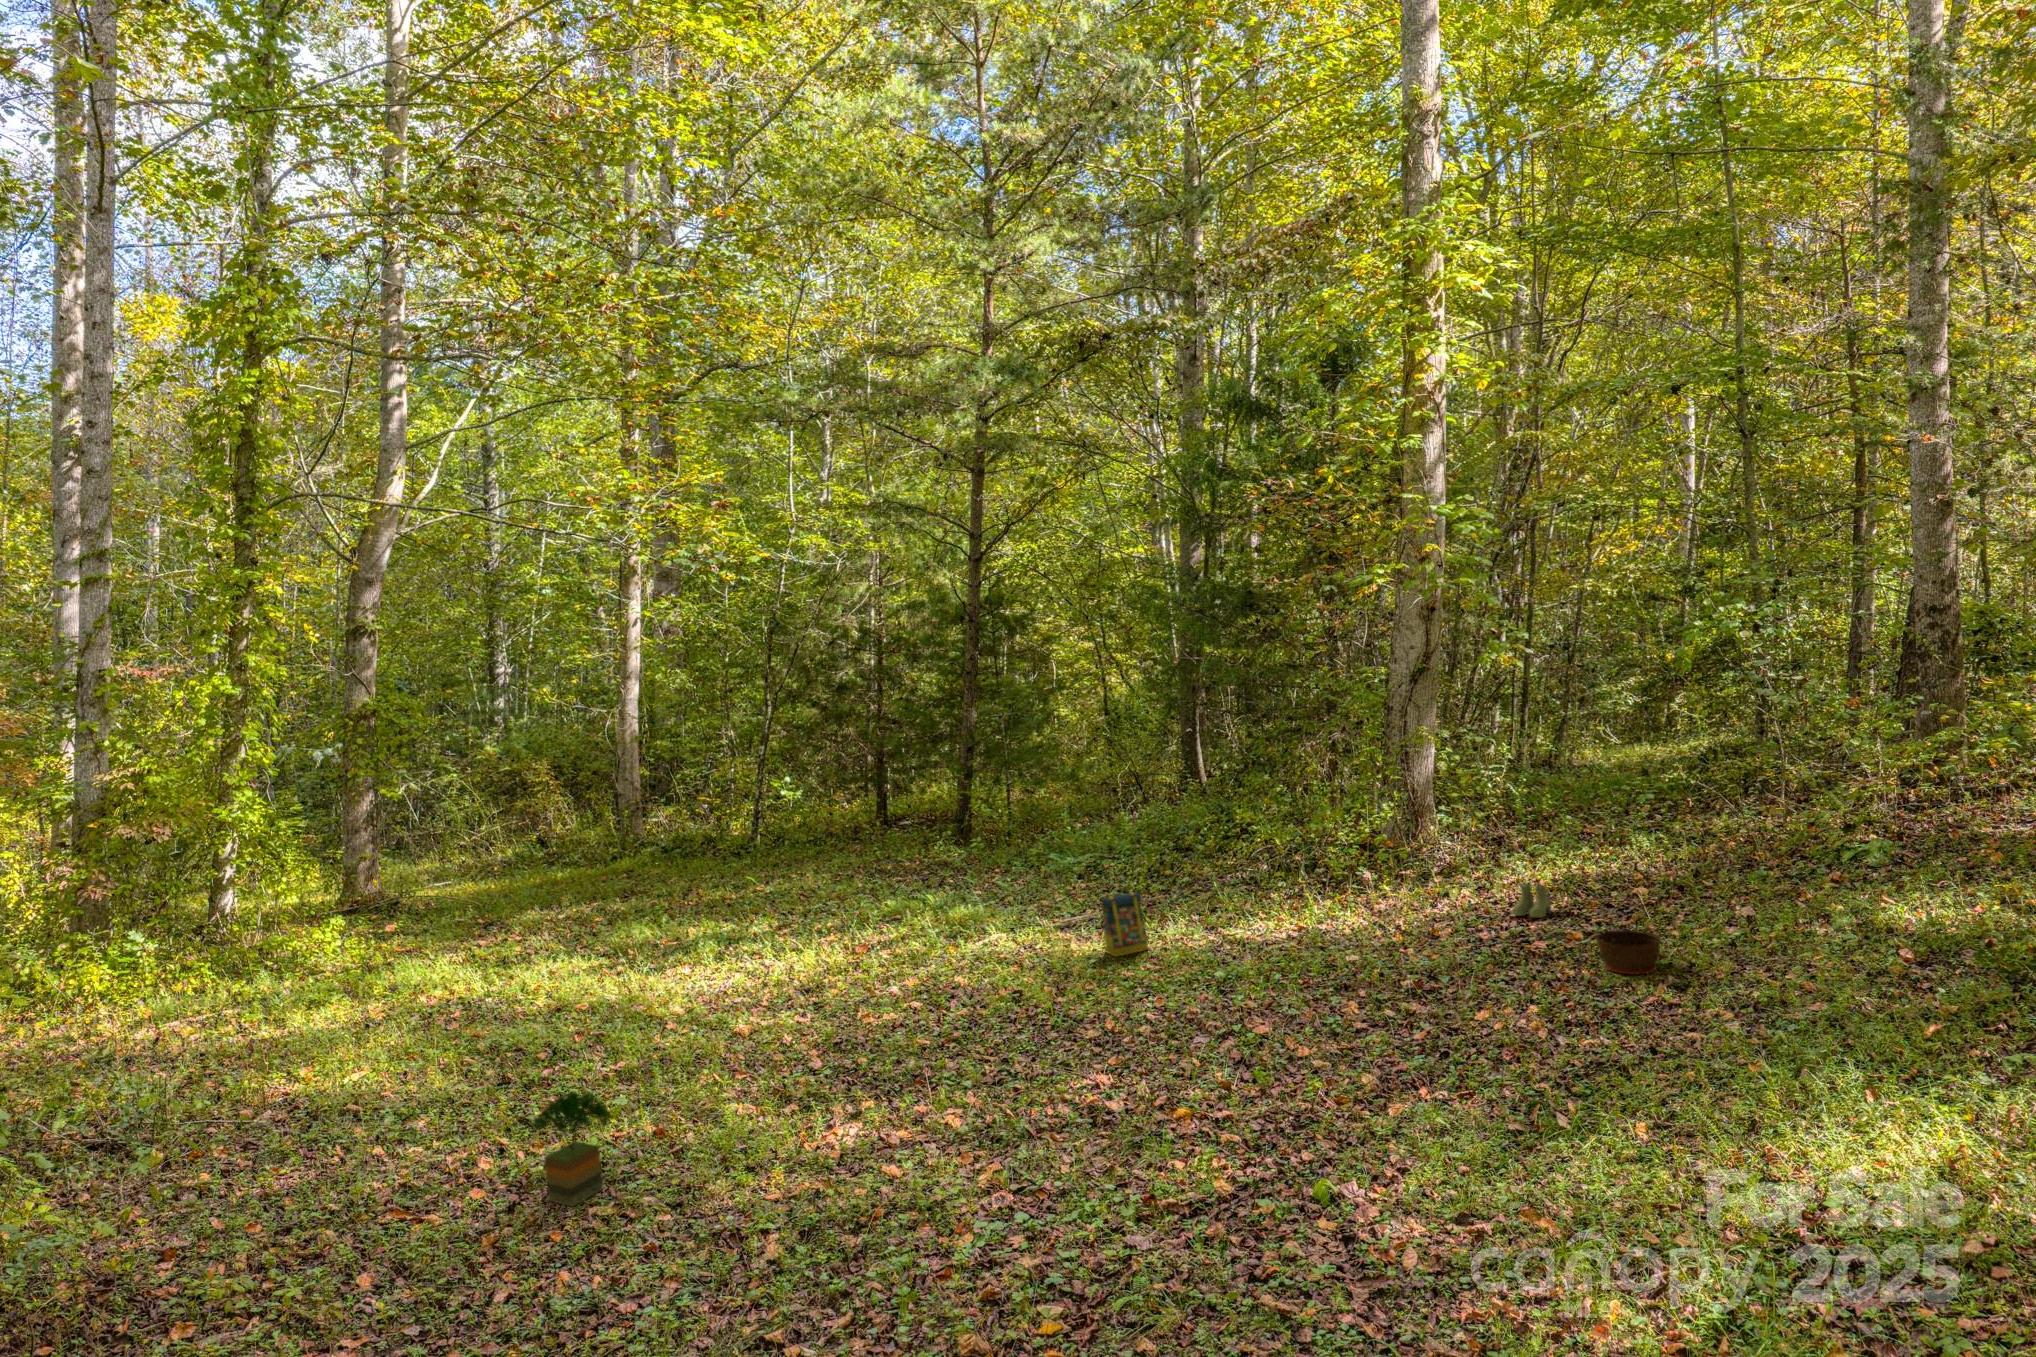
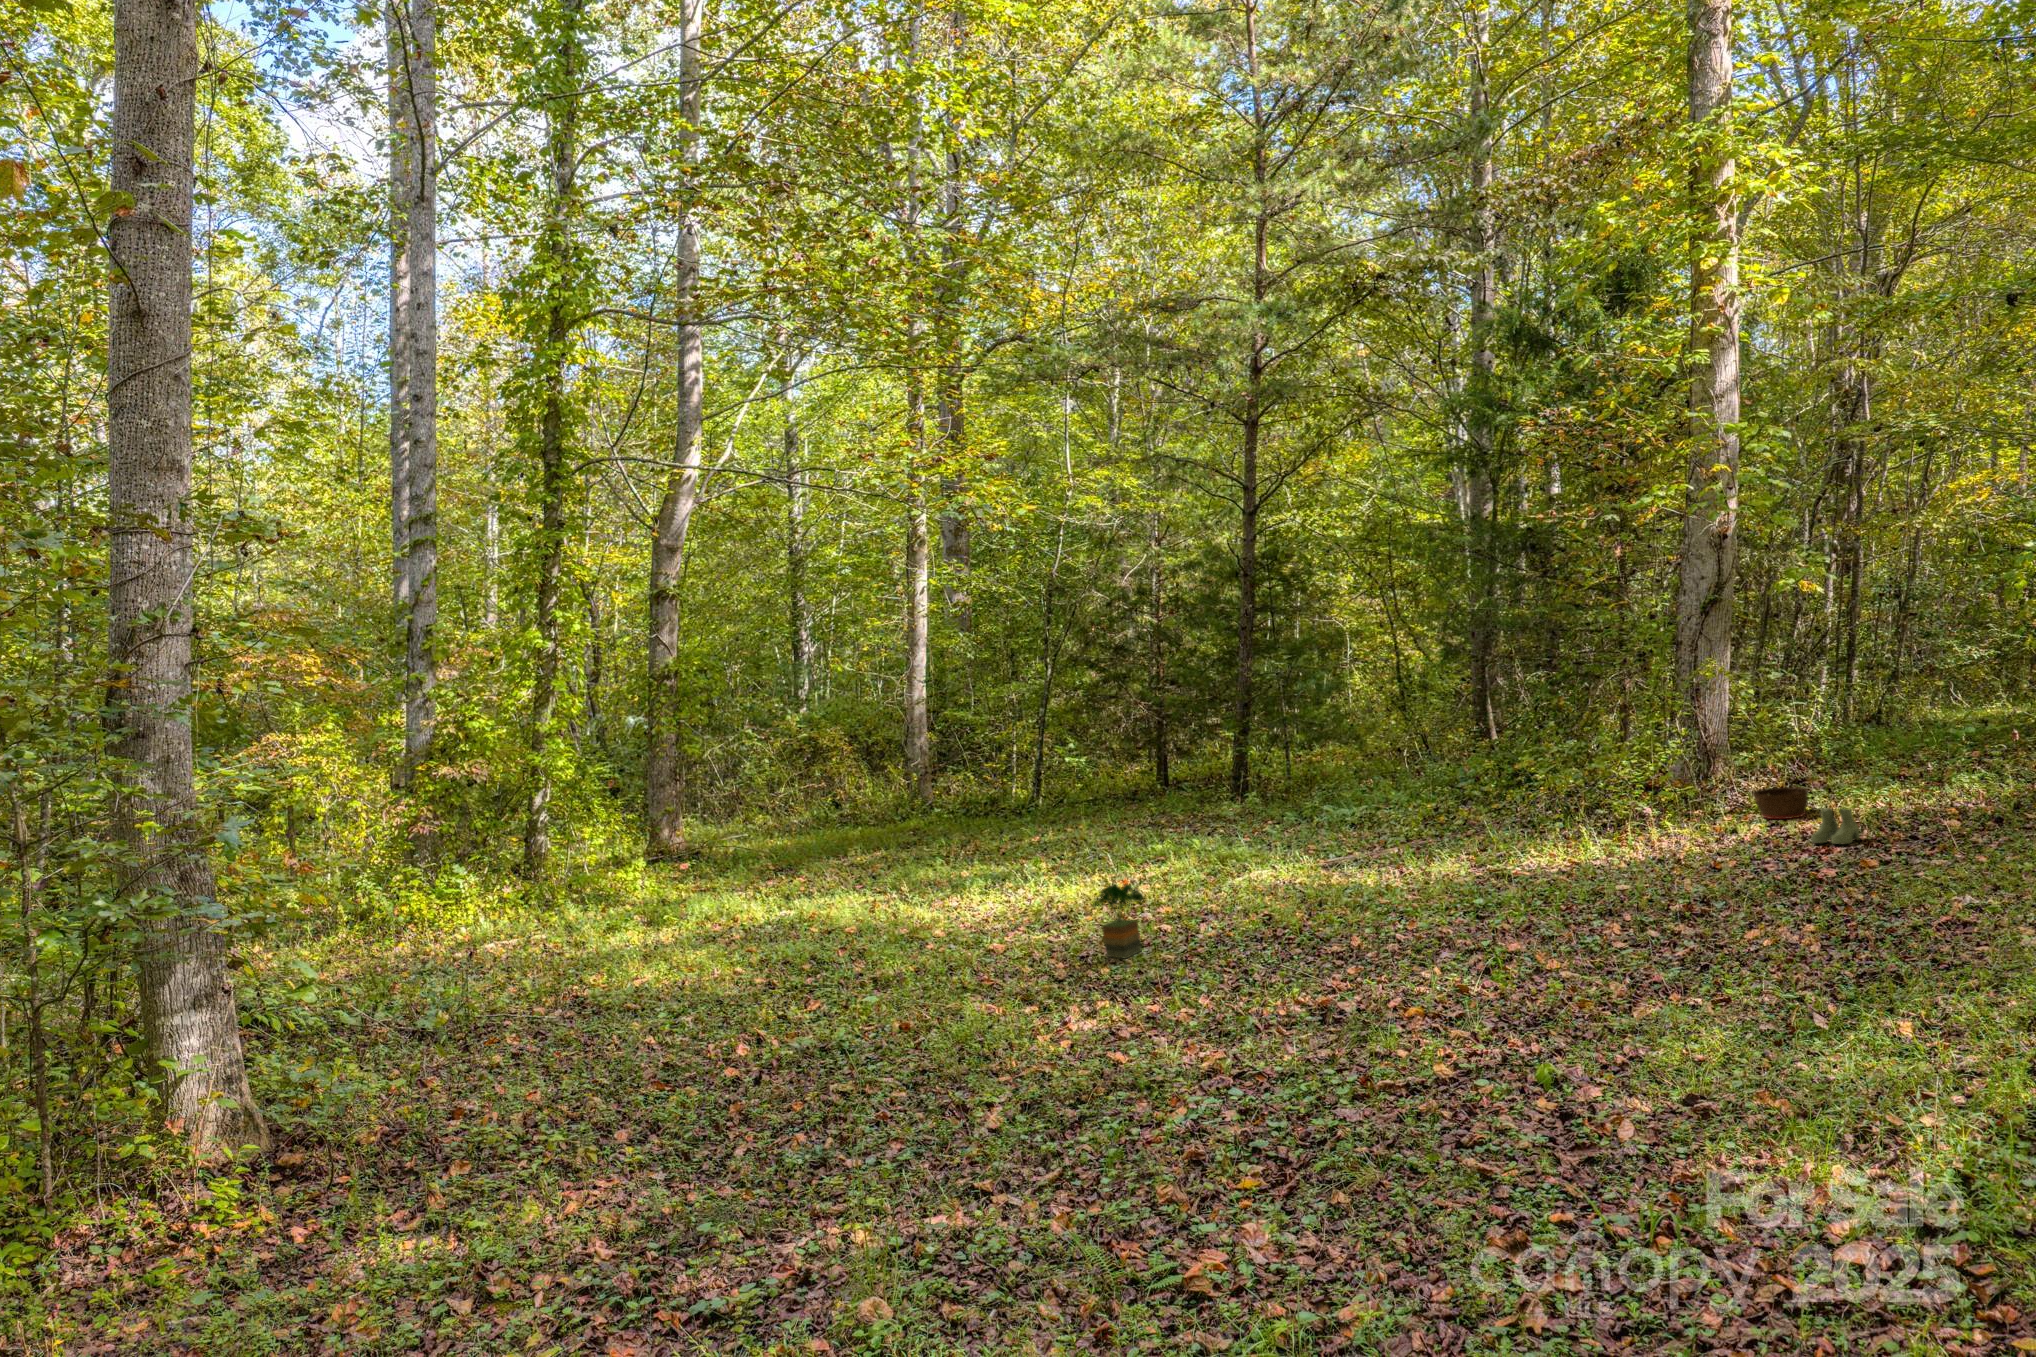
backpack: present [1102,892,1148,957] -> none [1344,824,1395,888]
basket: present [1596,930,1661,975] -> present [1753,787,1808,819]
potted tree: present [532,1092,612,1206] -> present [1093,884,1145,958]

